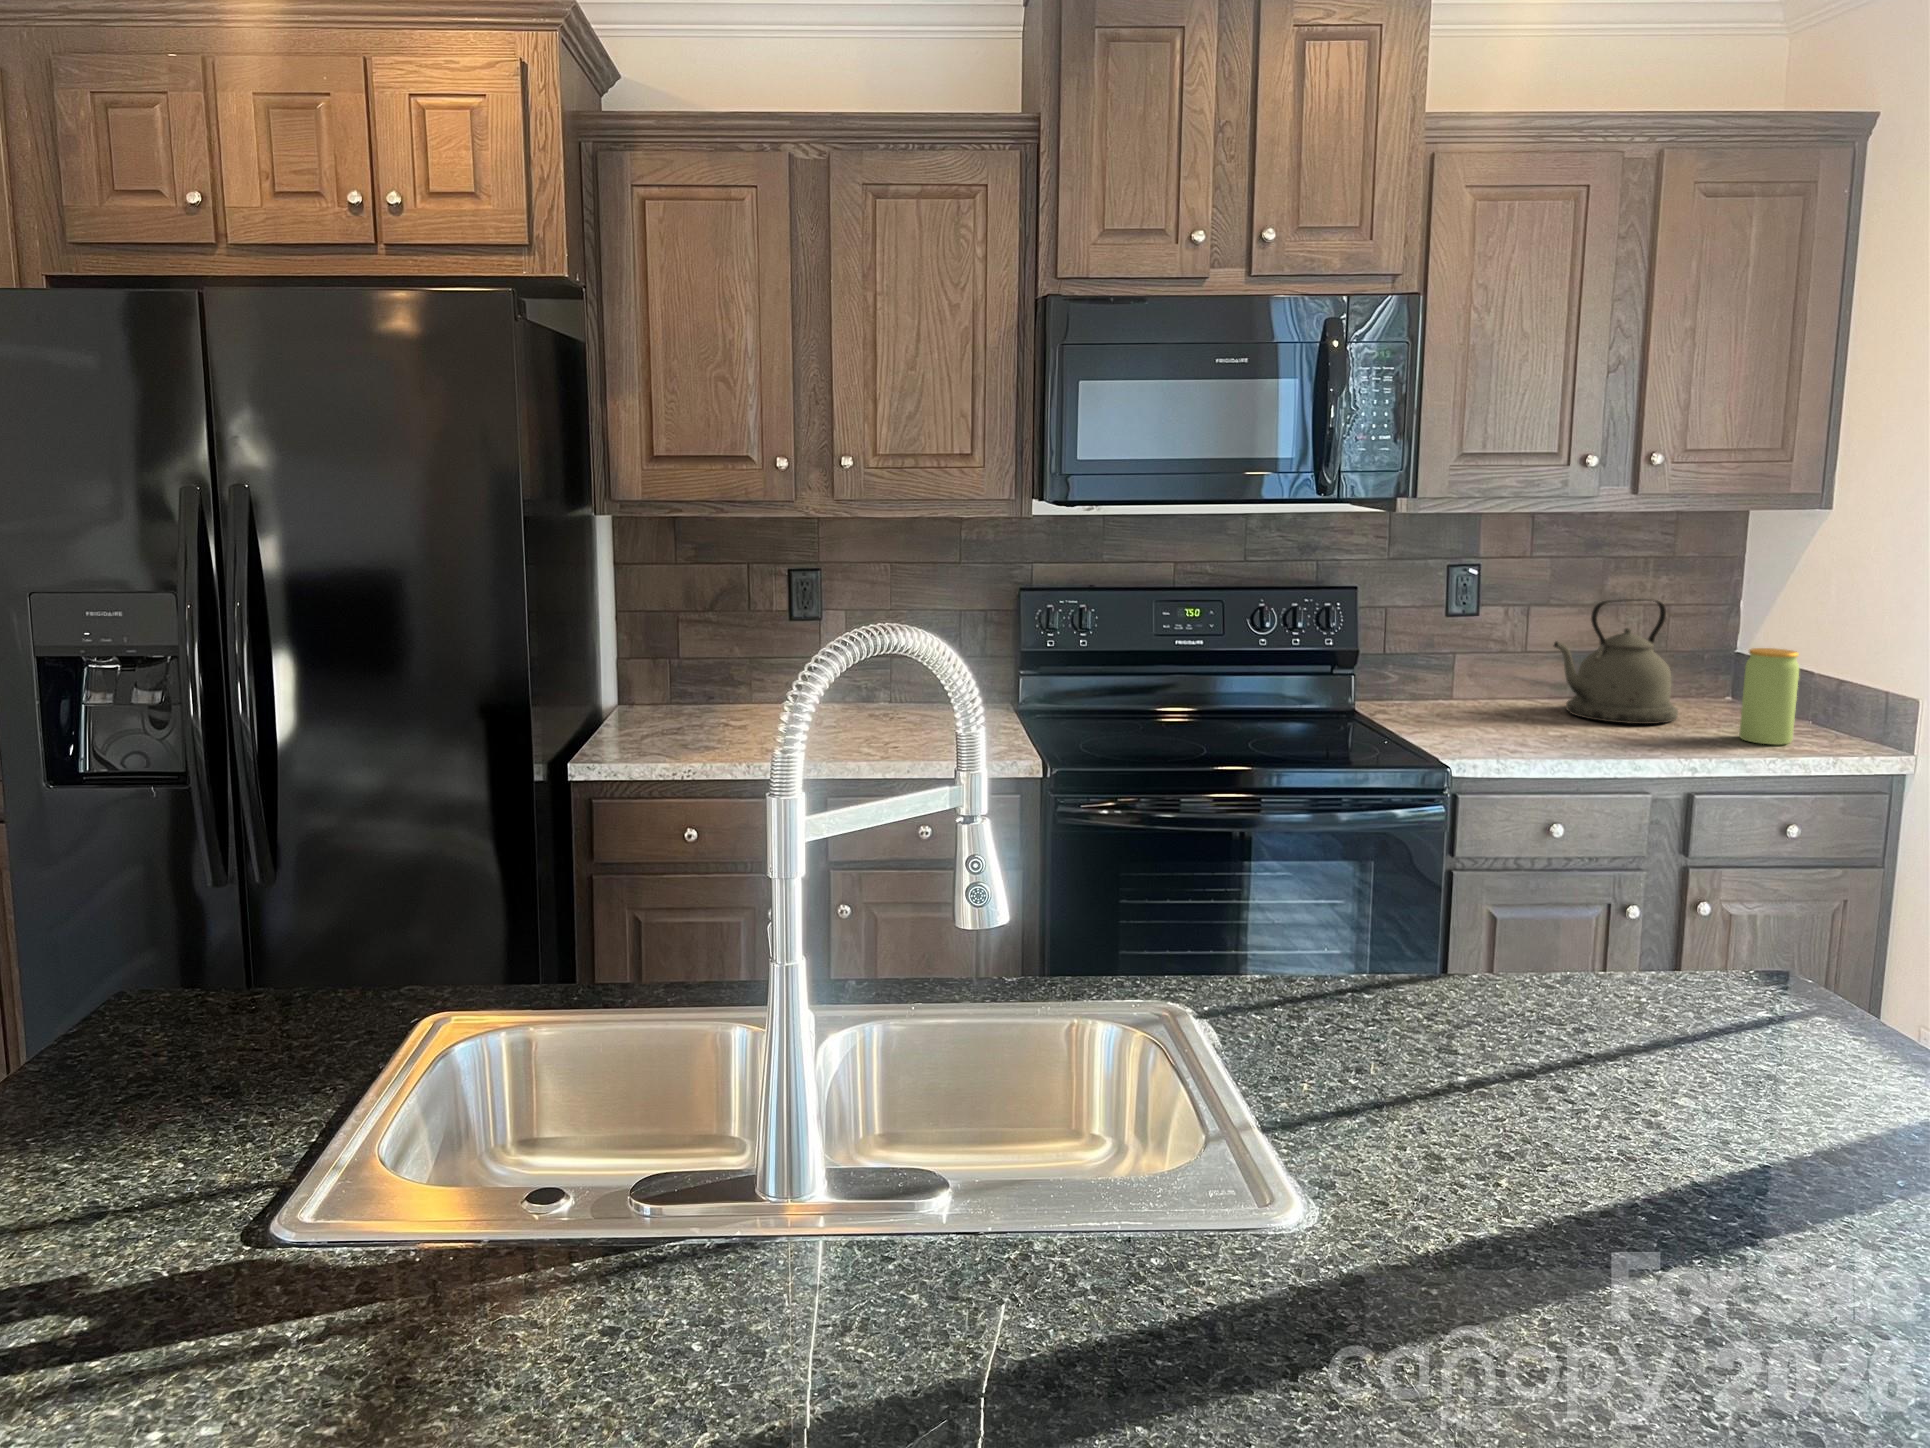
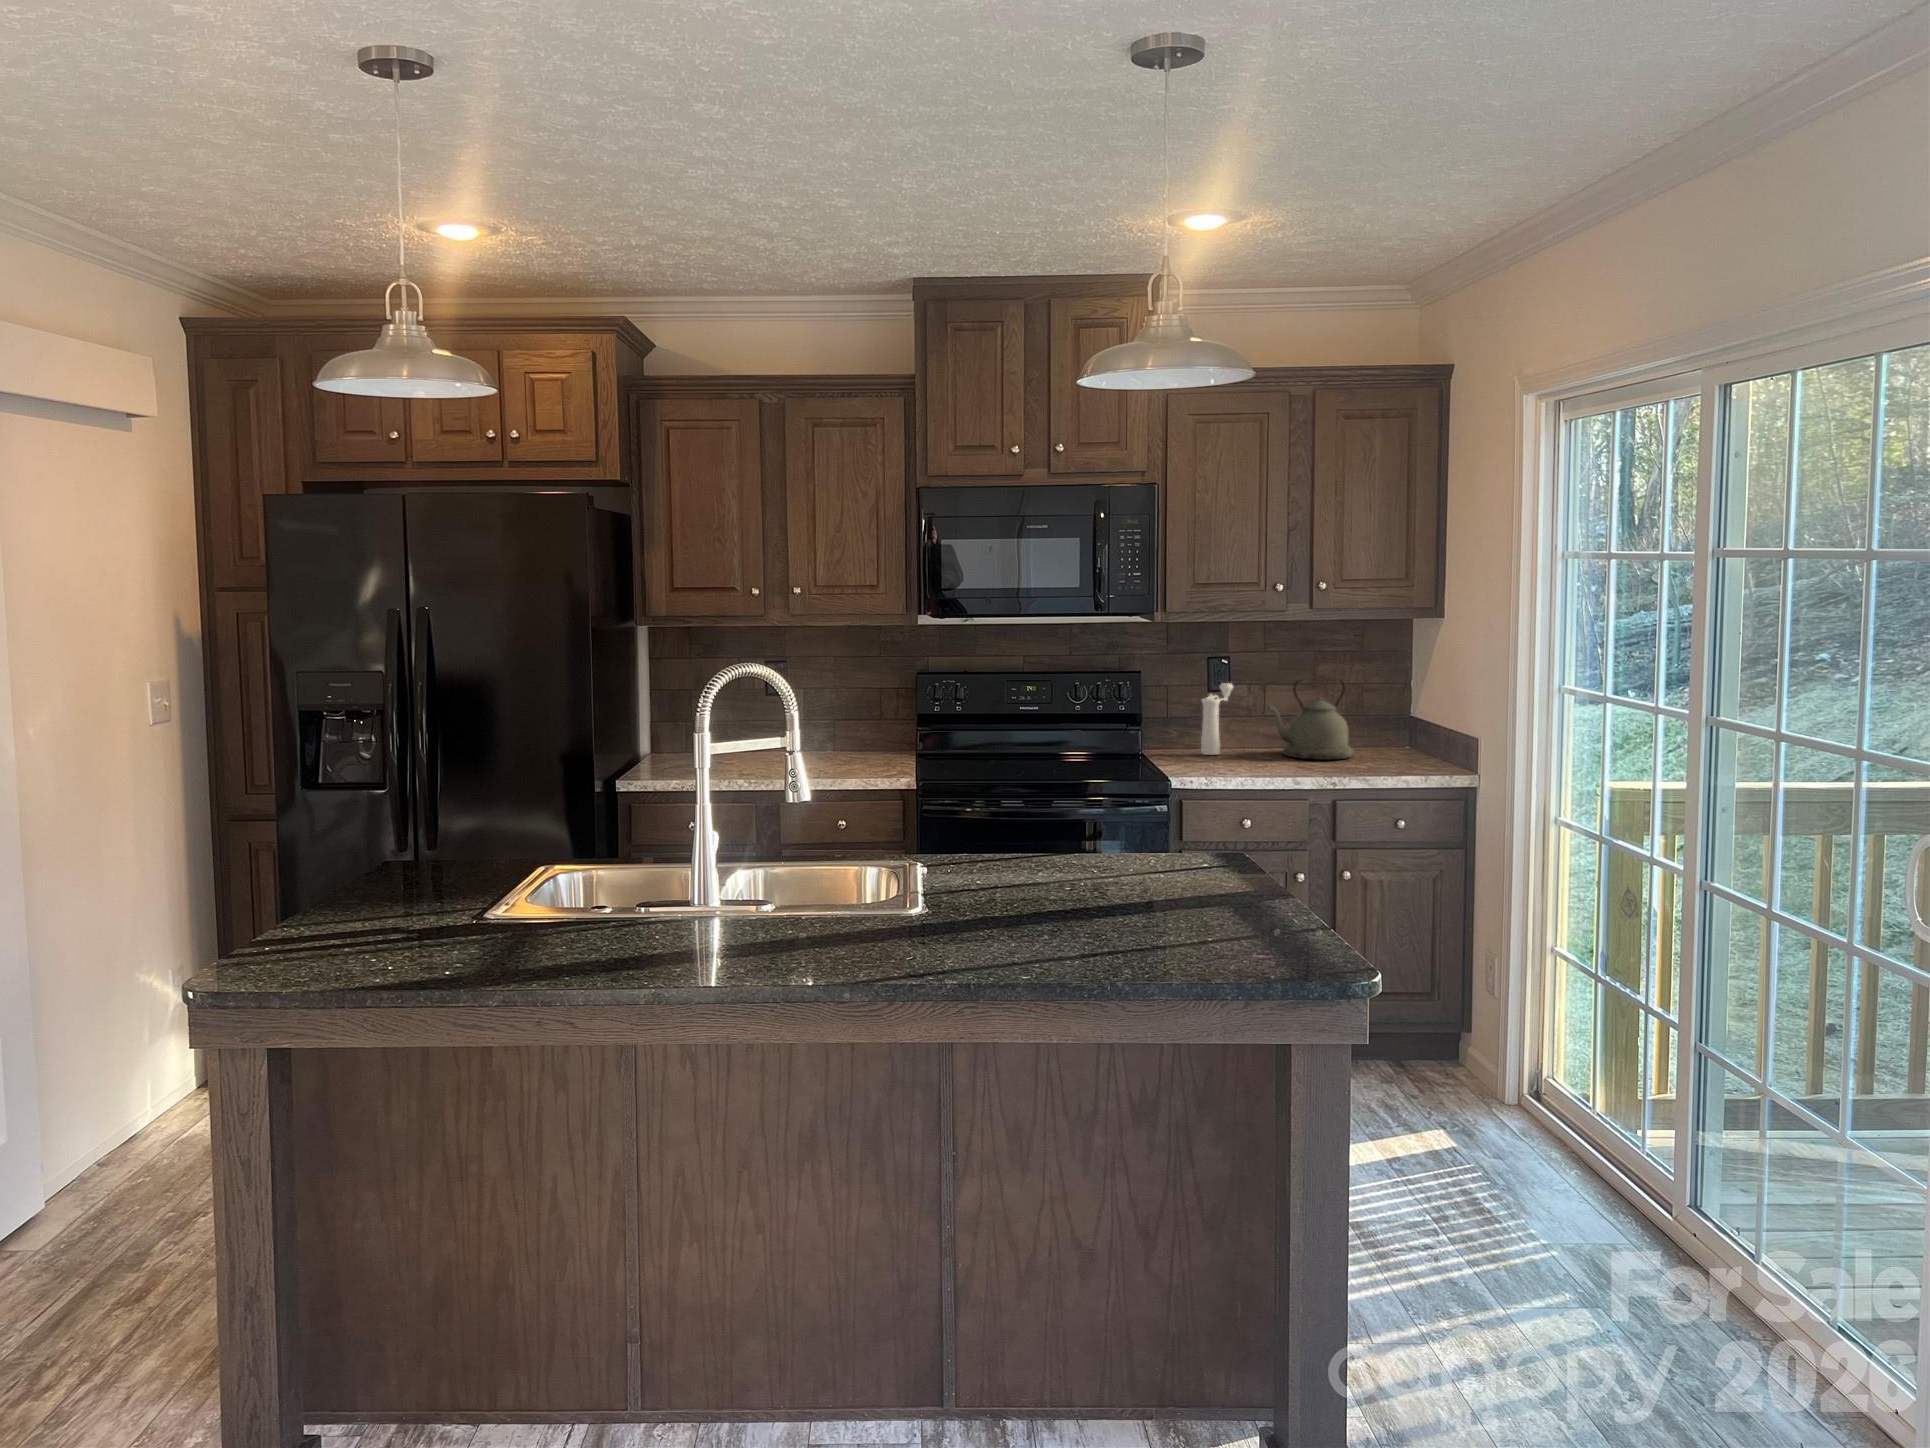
pepper mill: none [1444,605,1490,714] -> present [1201,683,1233,755]
jar: present [1739,648,1799,745] -> none [1381,708,1414,770]

